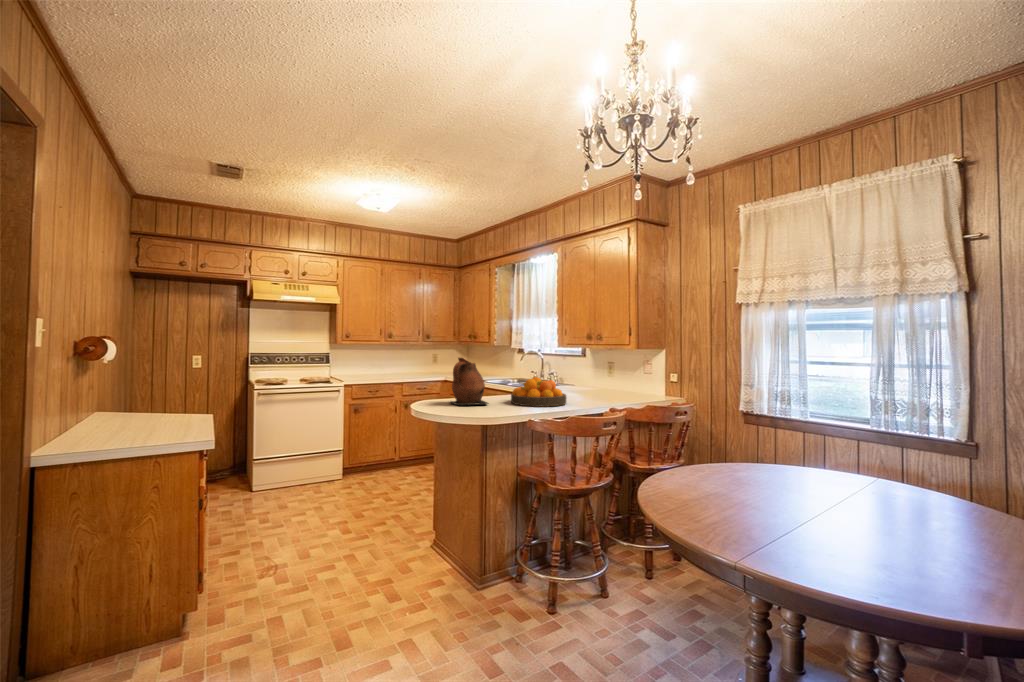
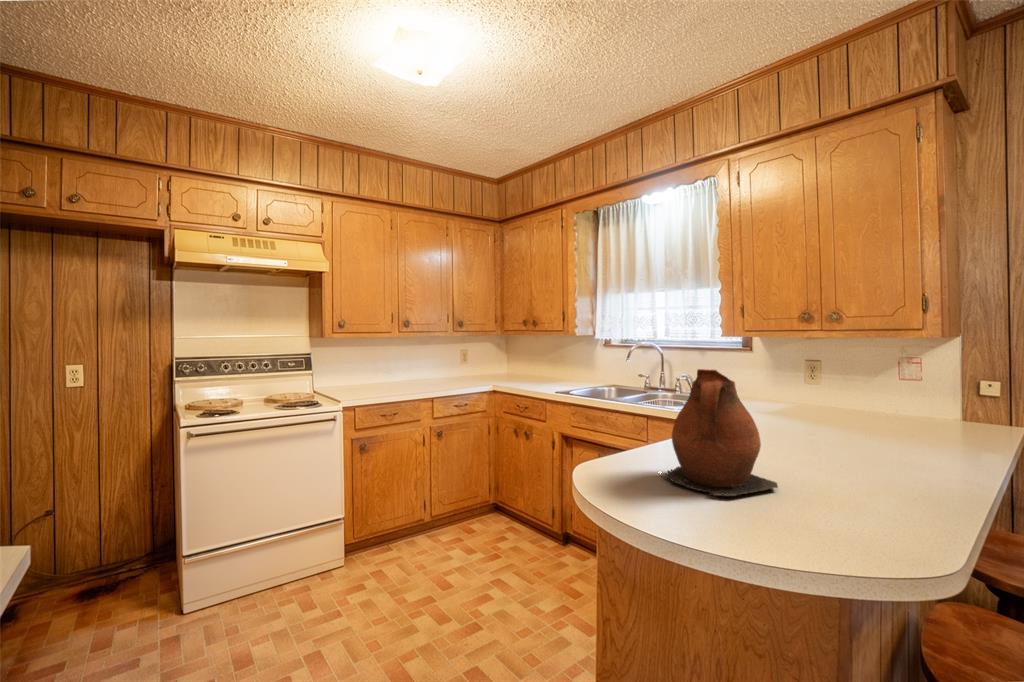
fruit bowl: present [511,377,566,407] -> none [774,405,936,487]

